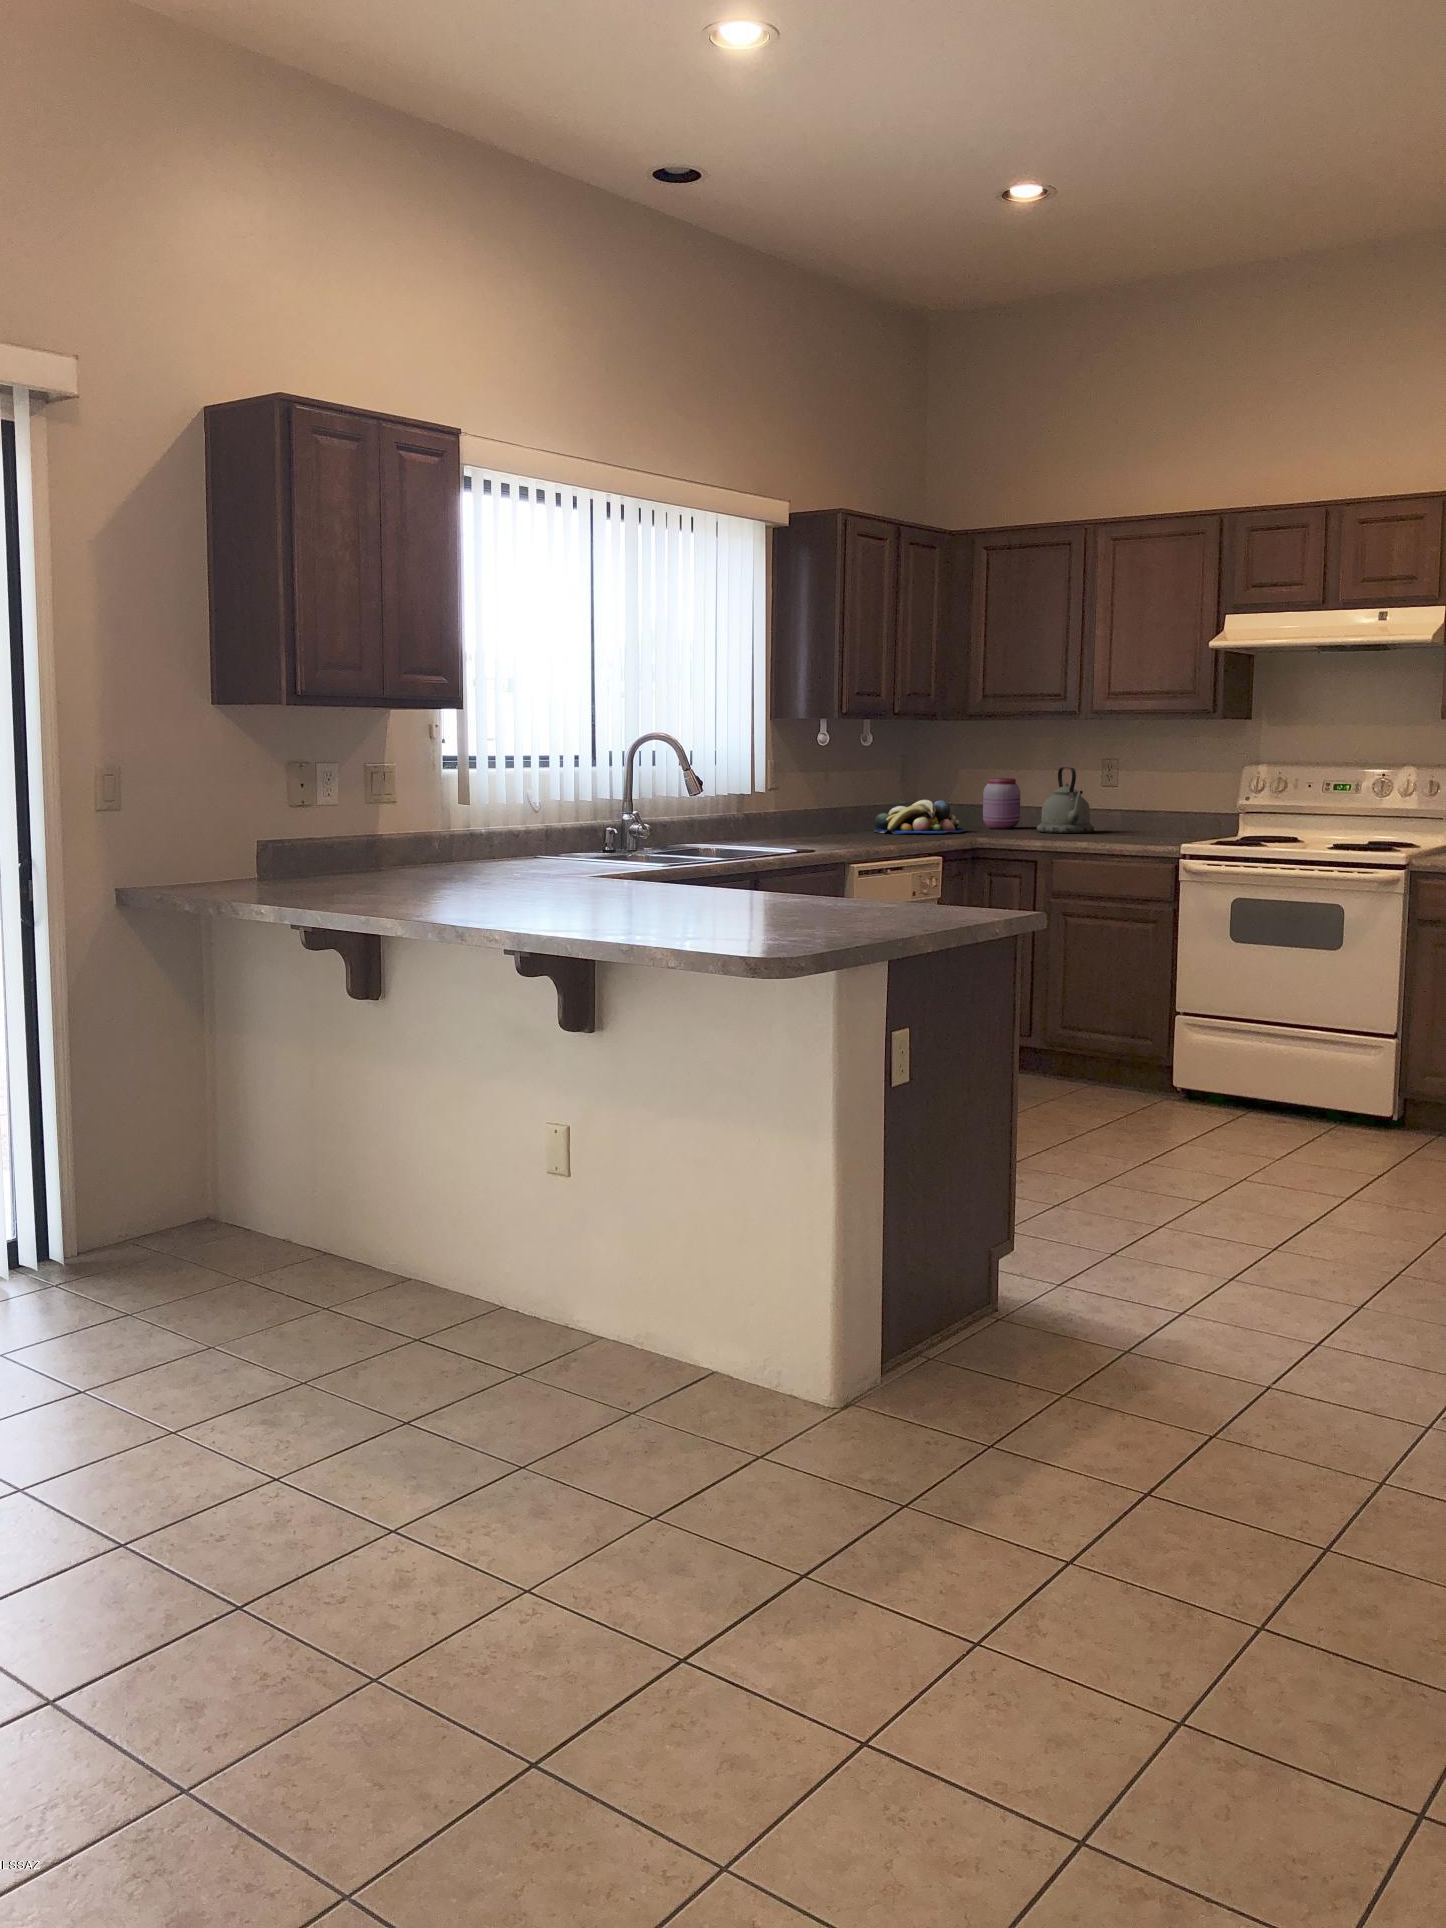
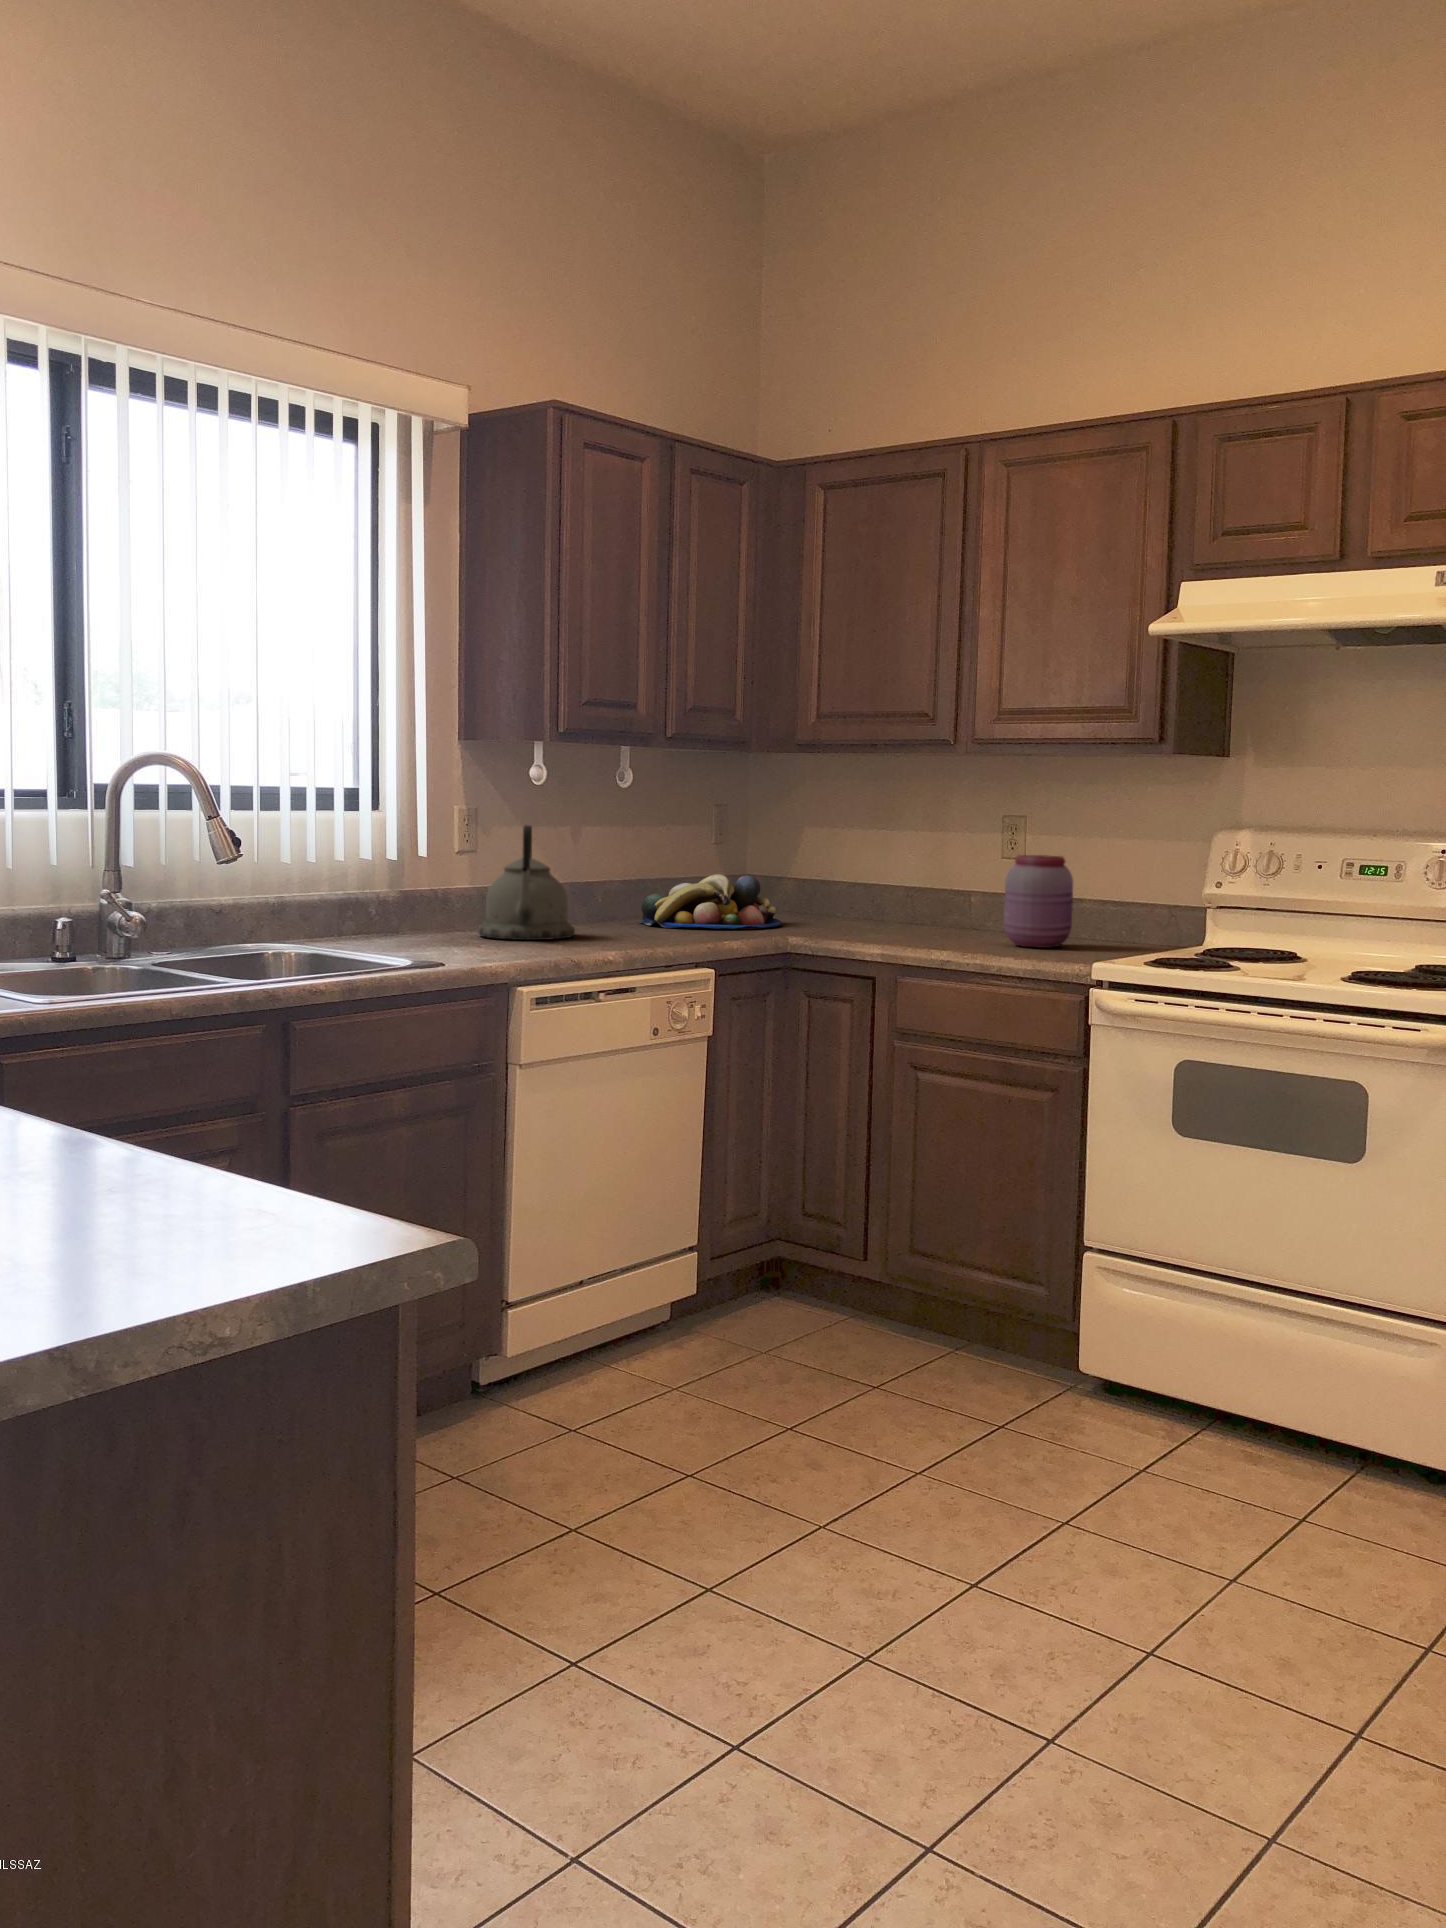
kettle: present [1037,767,1094,833] -> present [478,825,575,940]
jar: present [983,778,1021,829] -> present [1004,855,1073,948]

